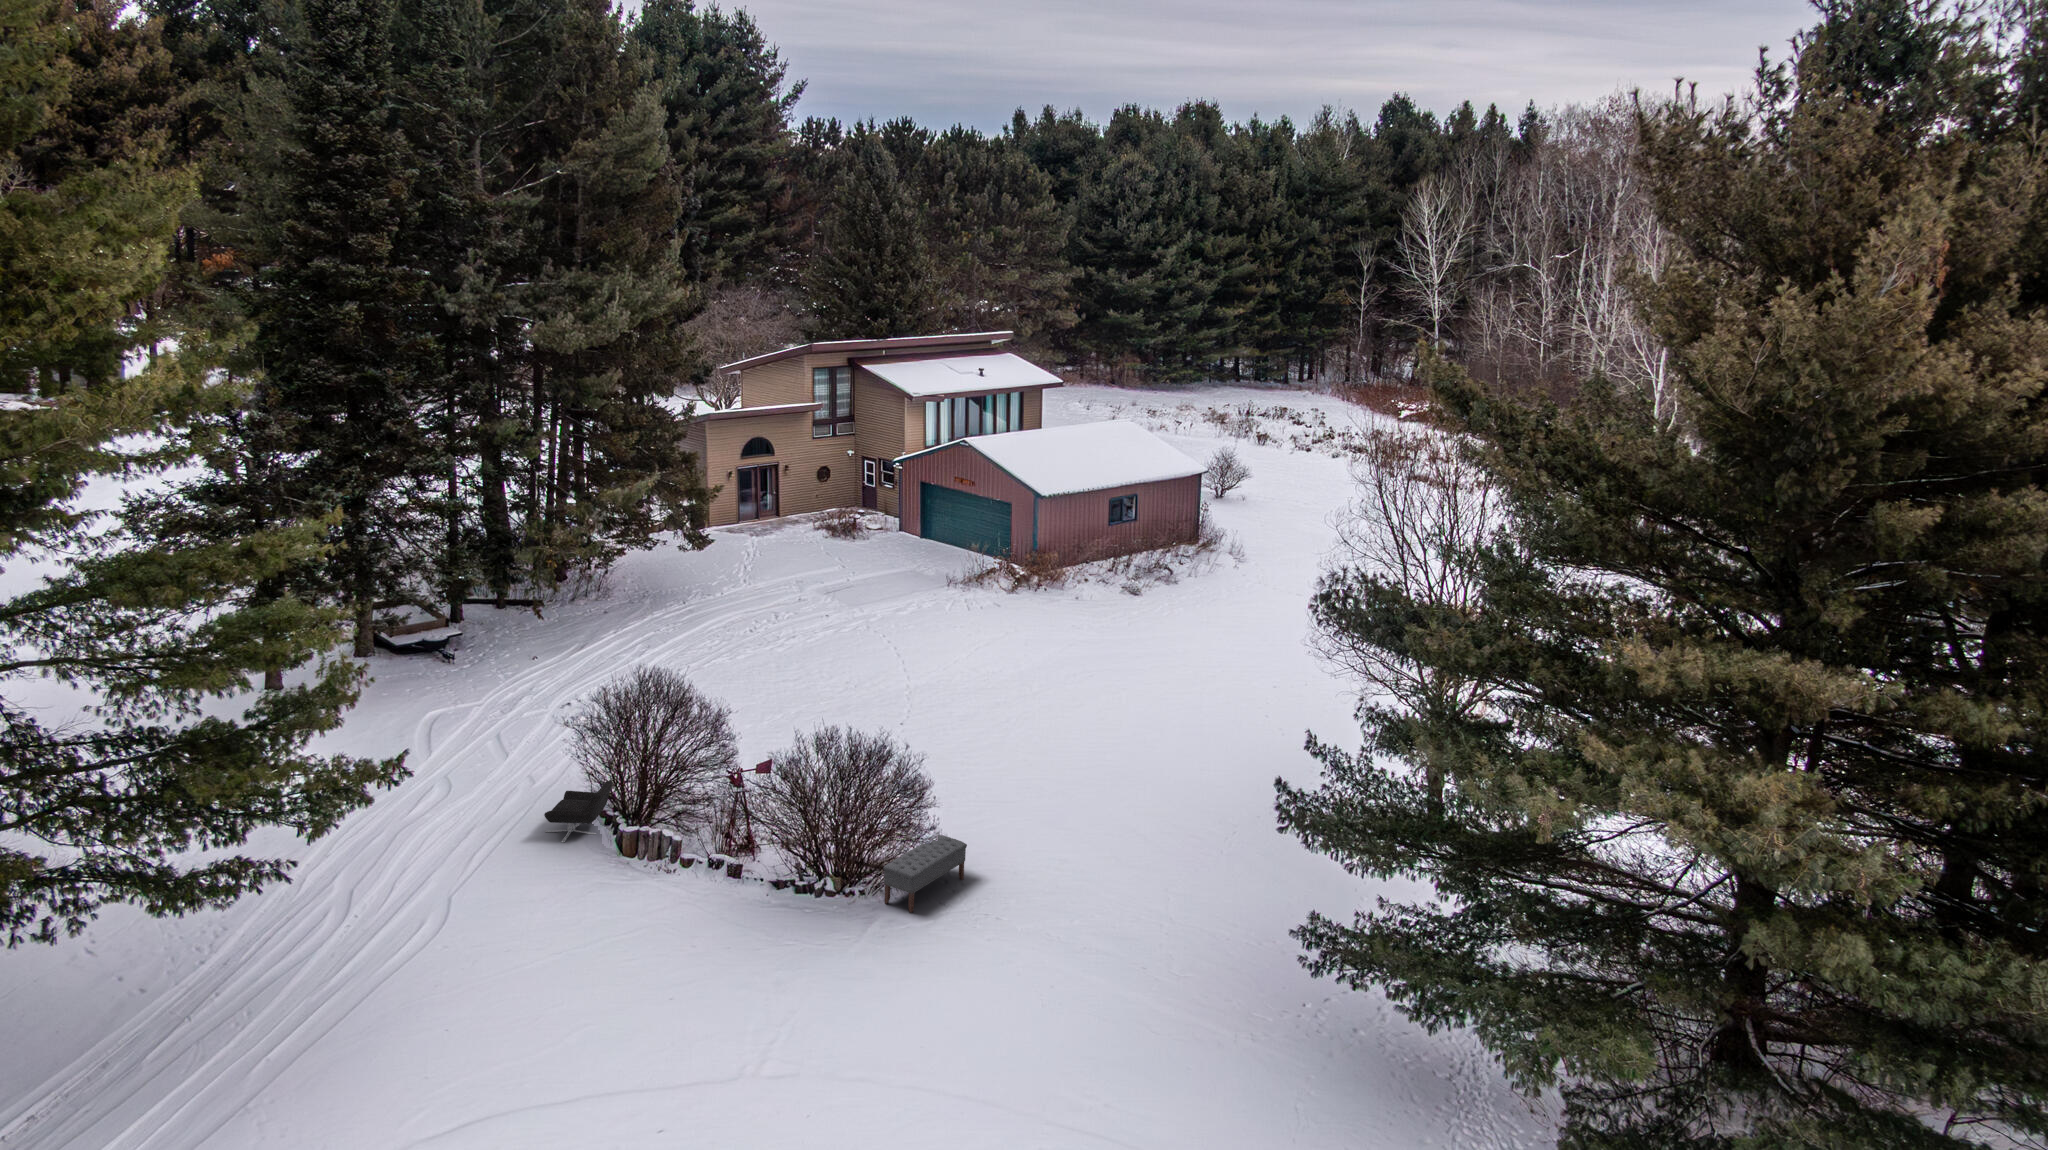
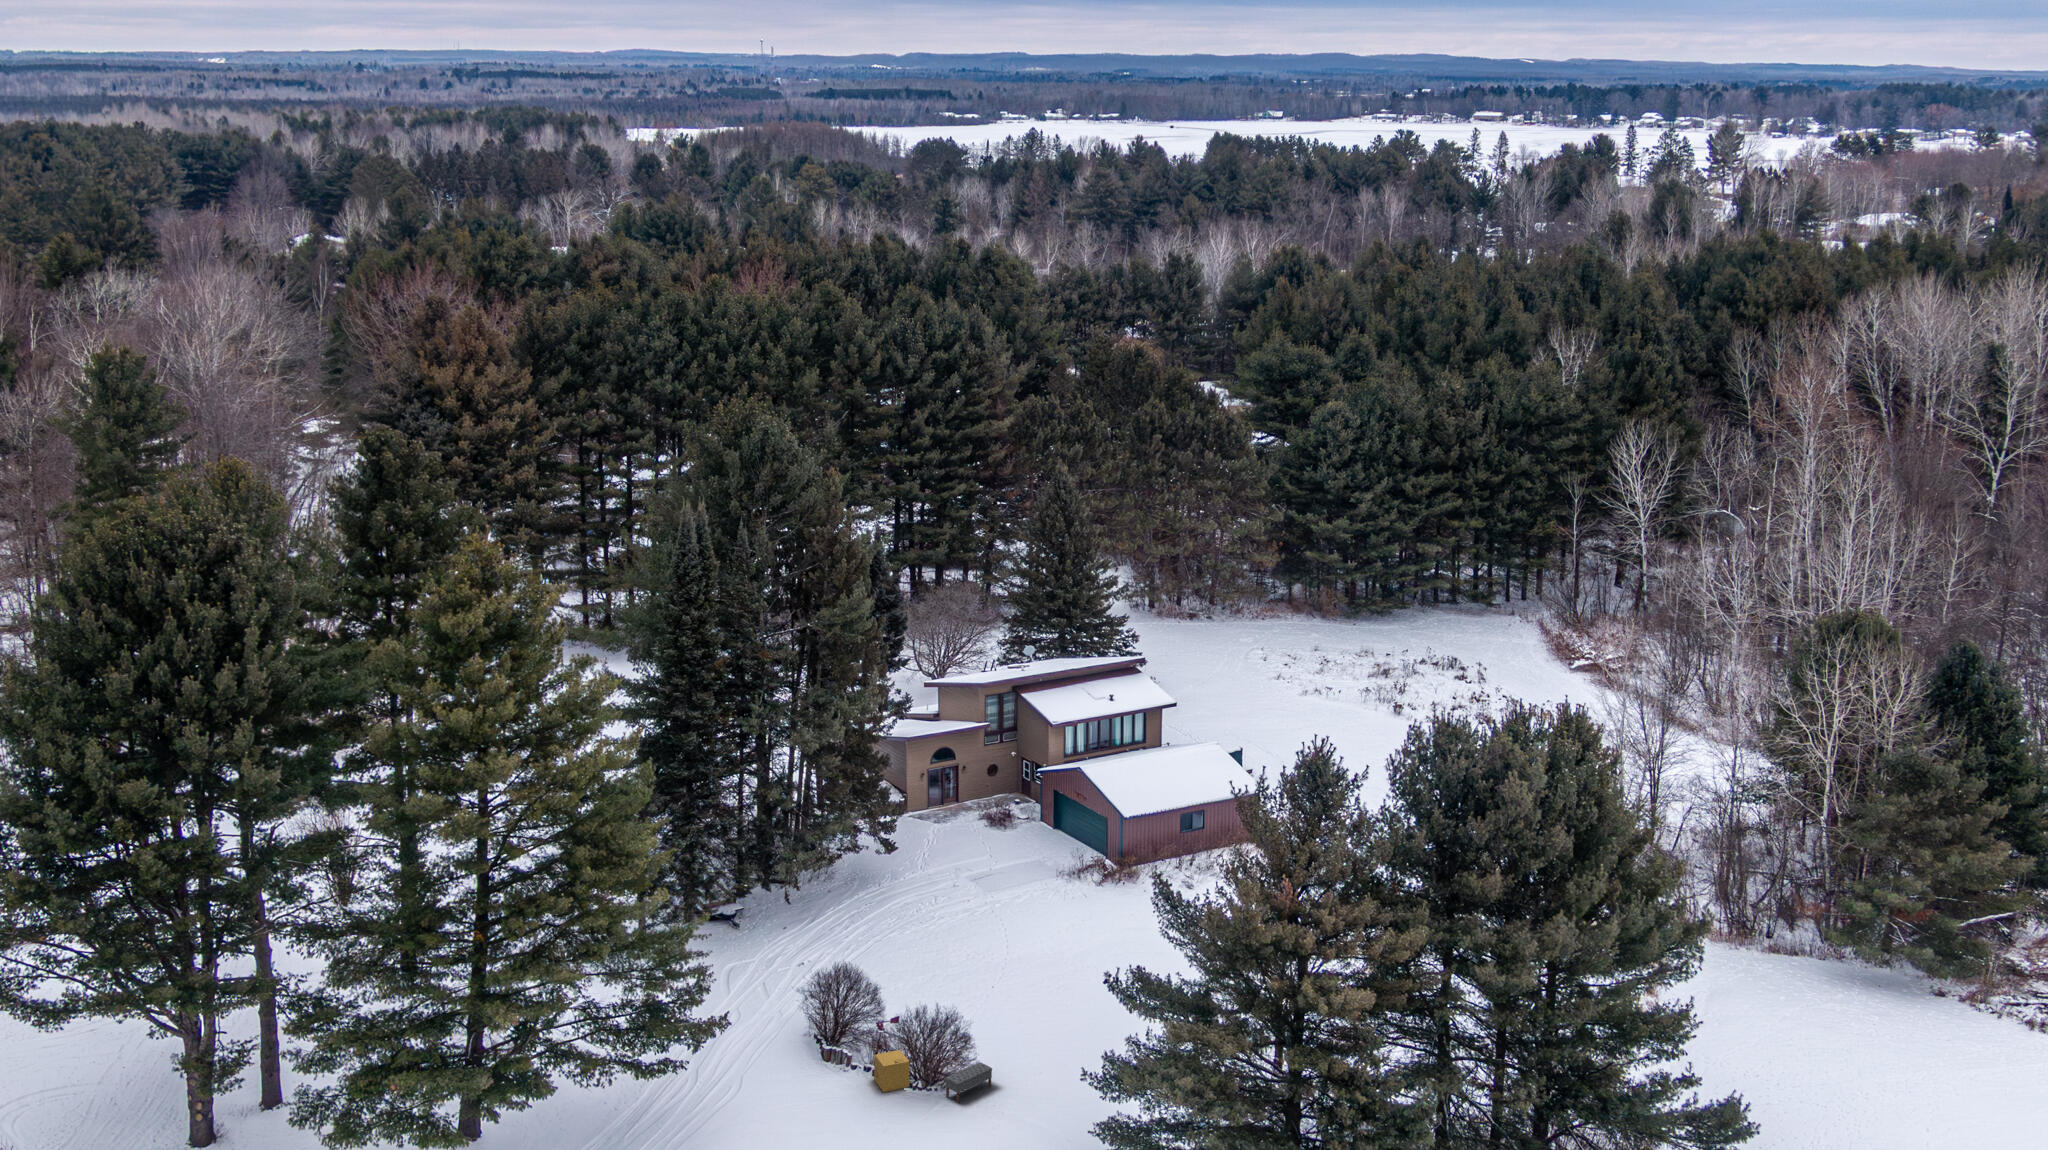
lounge chair: present [544,781,613,842] -> none [785,1020,820,1052]
cardboard box: none [733,822,806,904] -> present [874,1050,909,1092]

